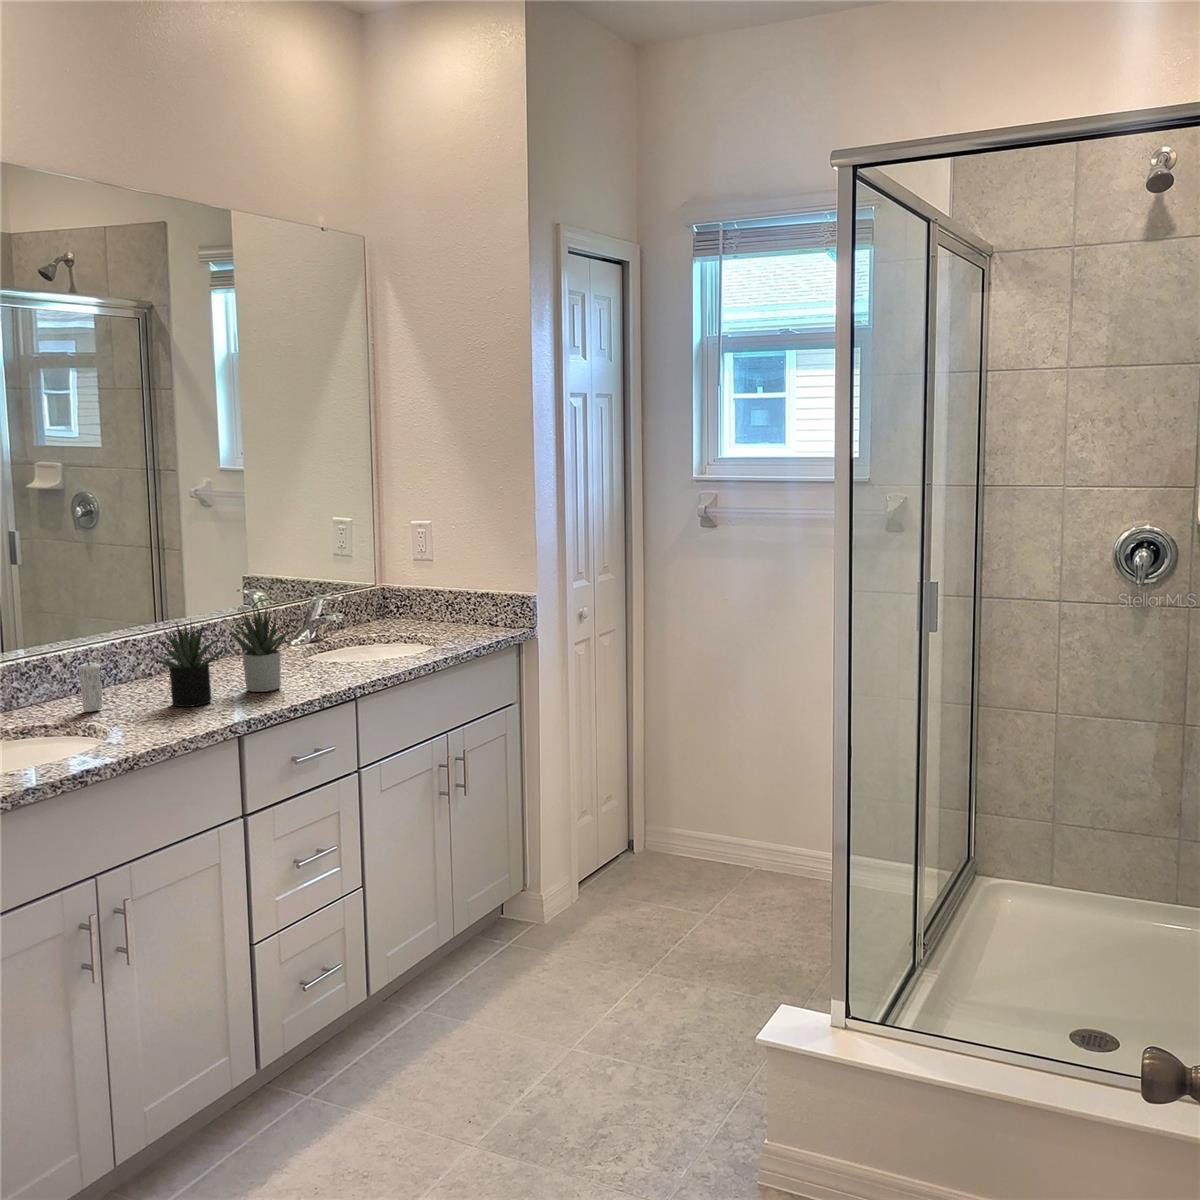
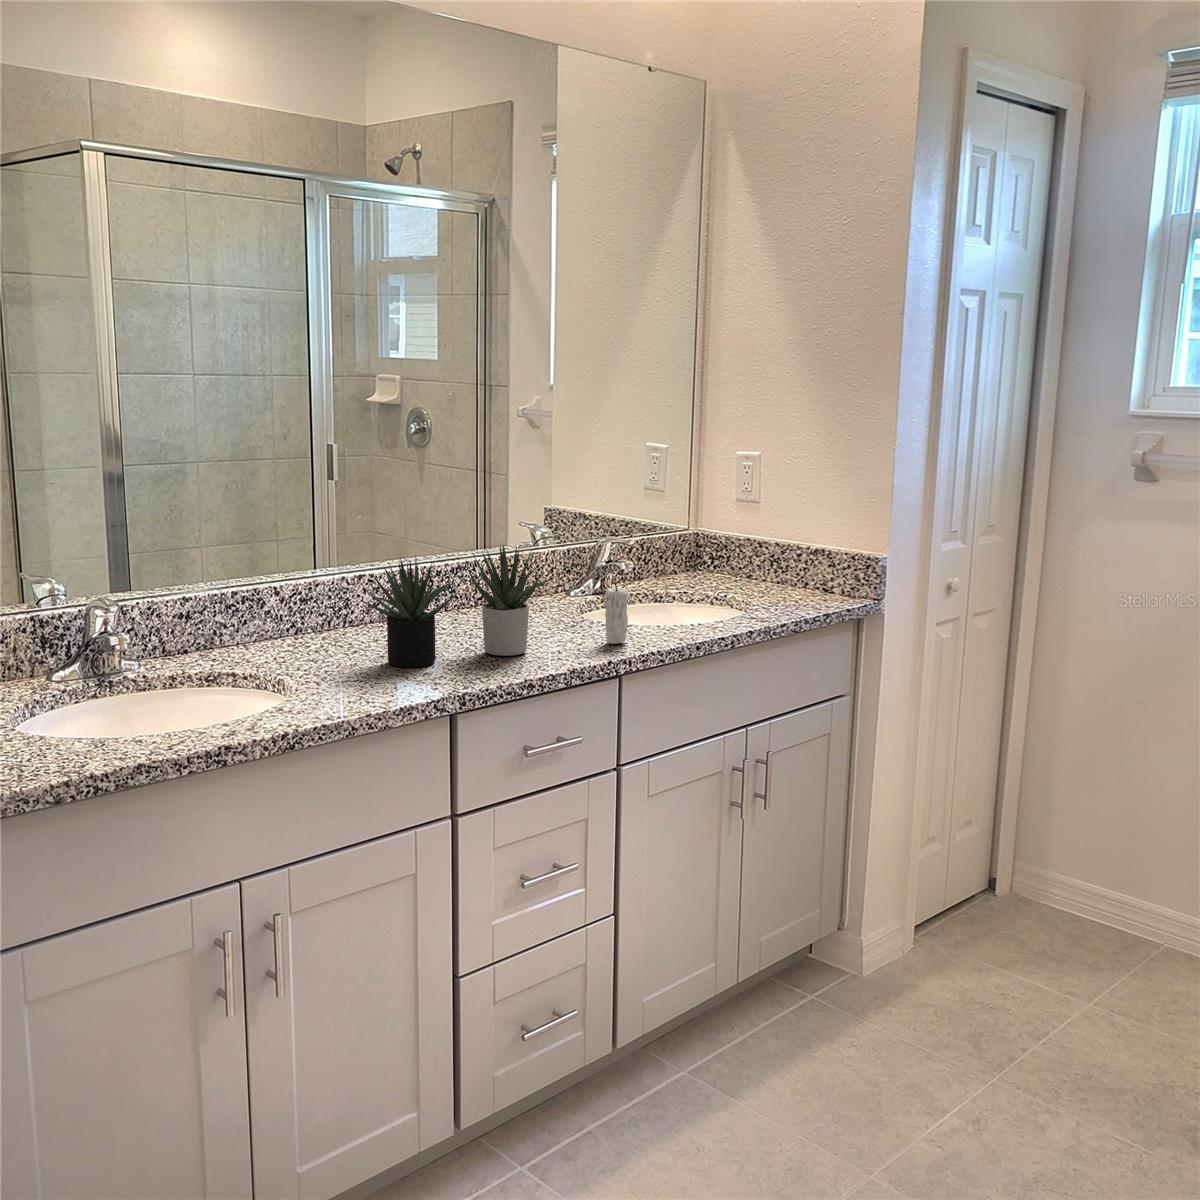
candle: present [79,658,103,712] -> present [605,582,628,644]

